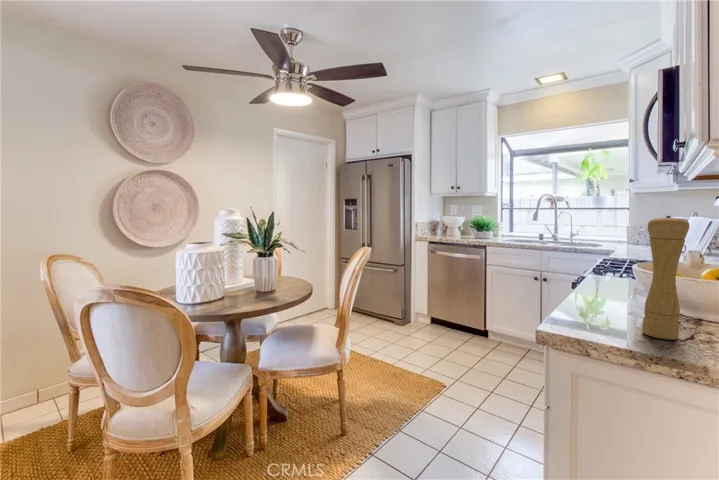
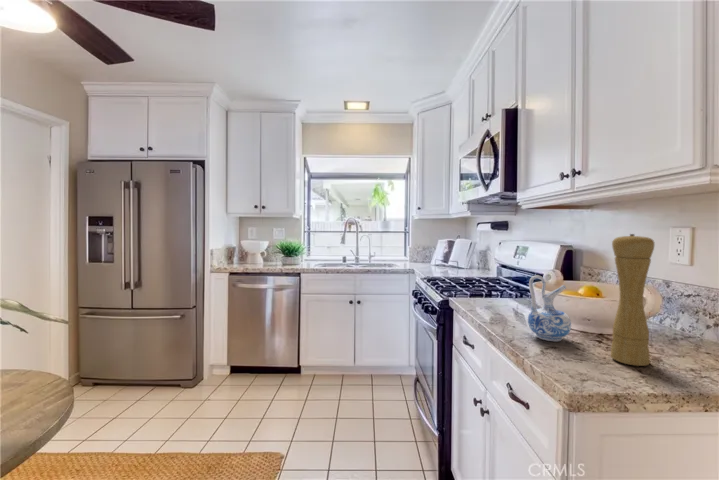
ceramic pitcher: none [596,253,640,315] -> present [528,275,571,341]

